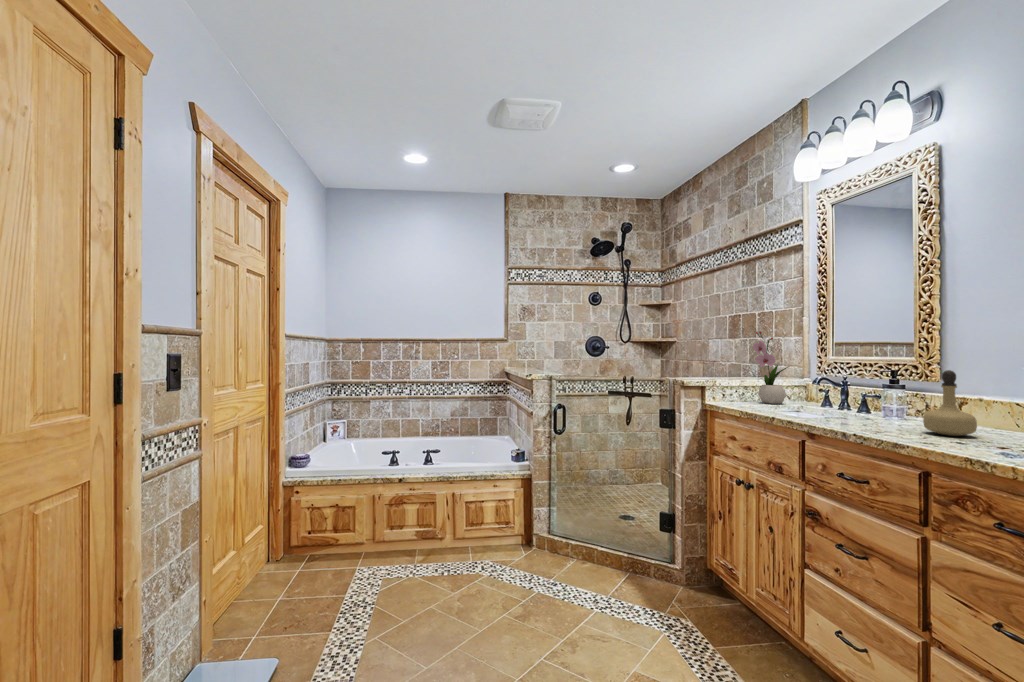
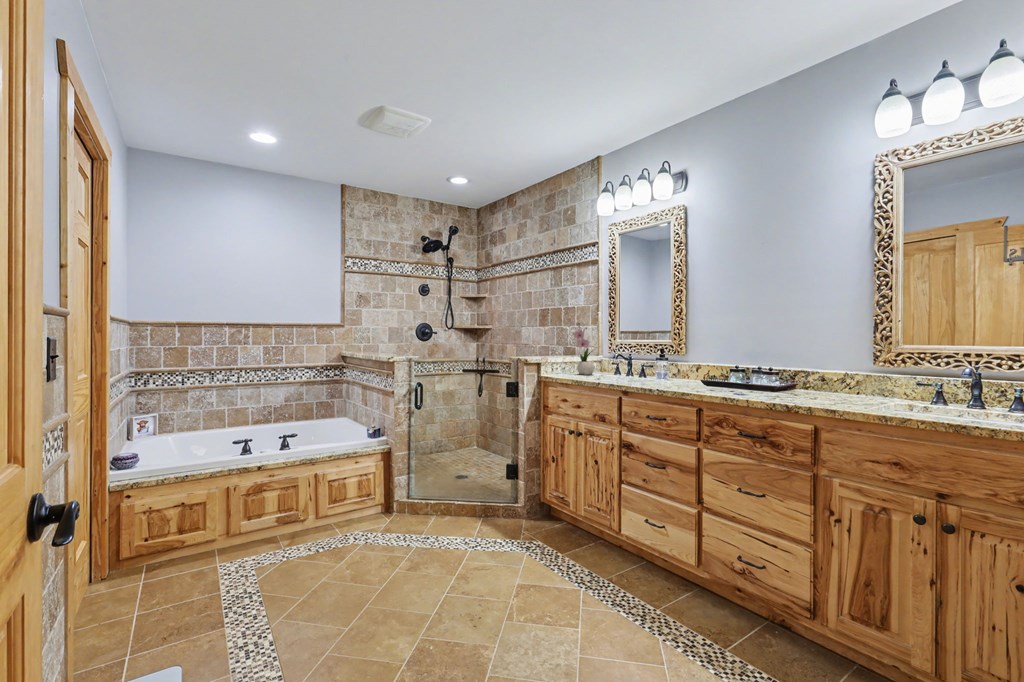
perfume bottle: present [923,370,977,436] -> none [688,349,713,388]

